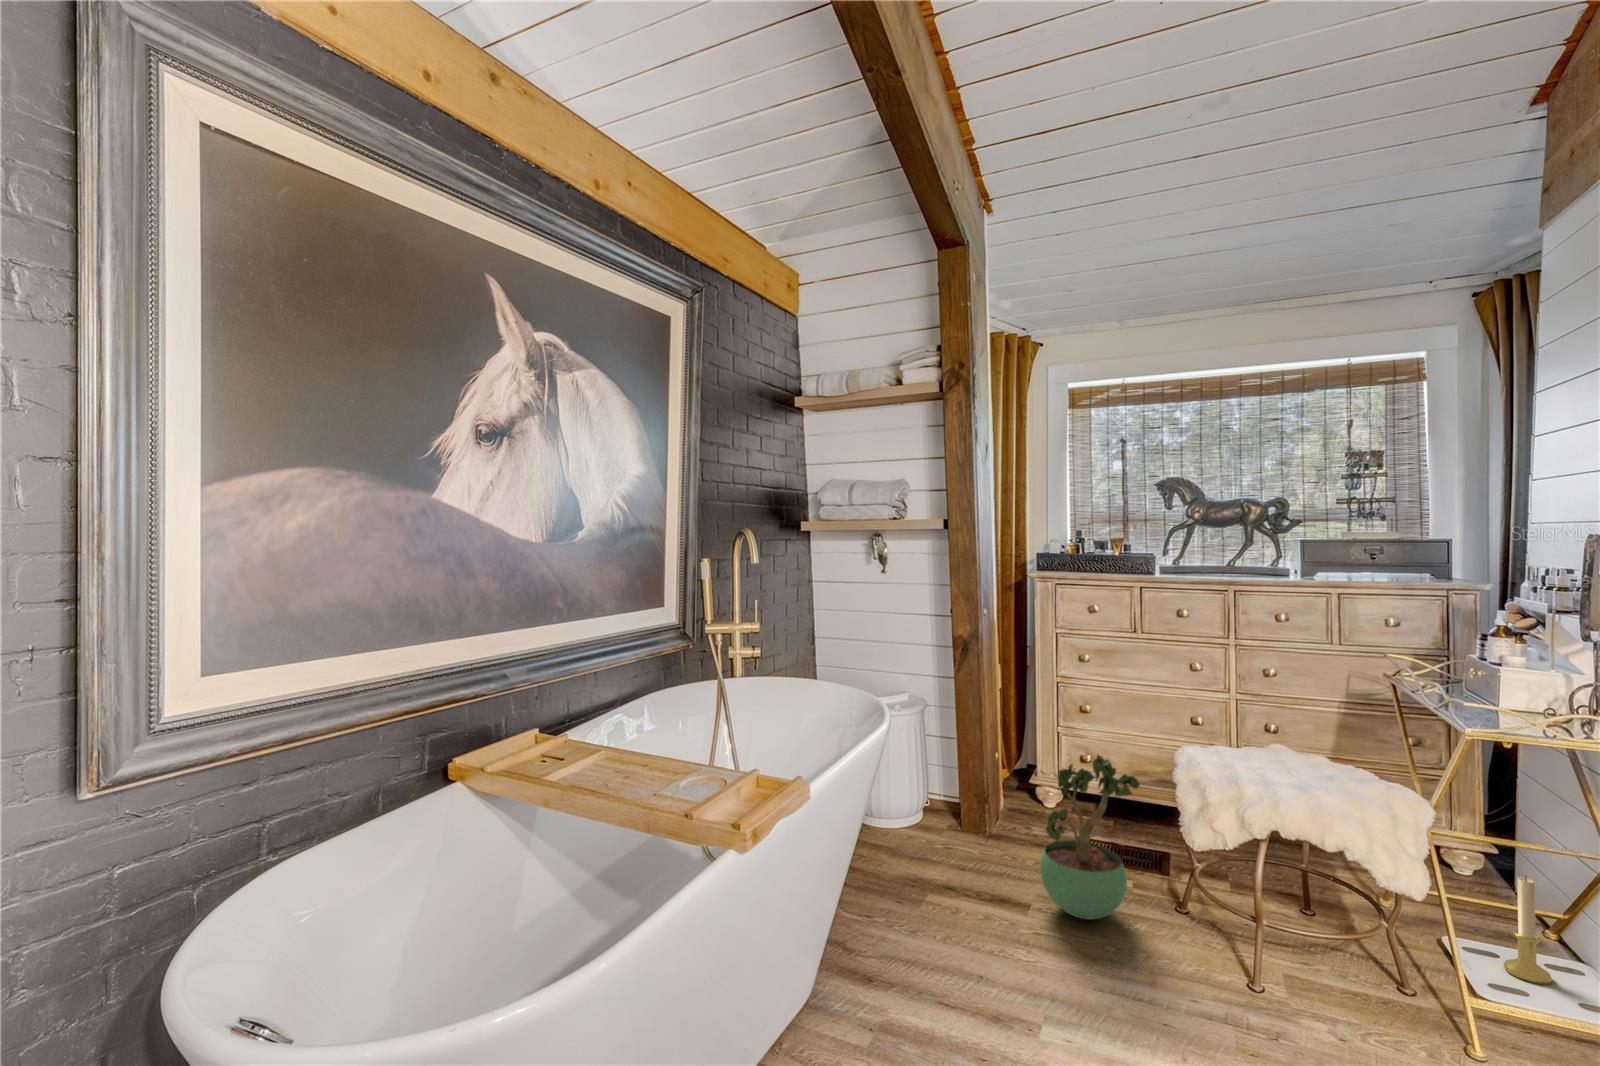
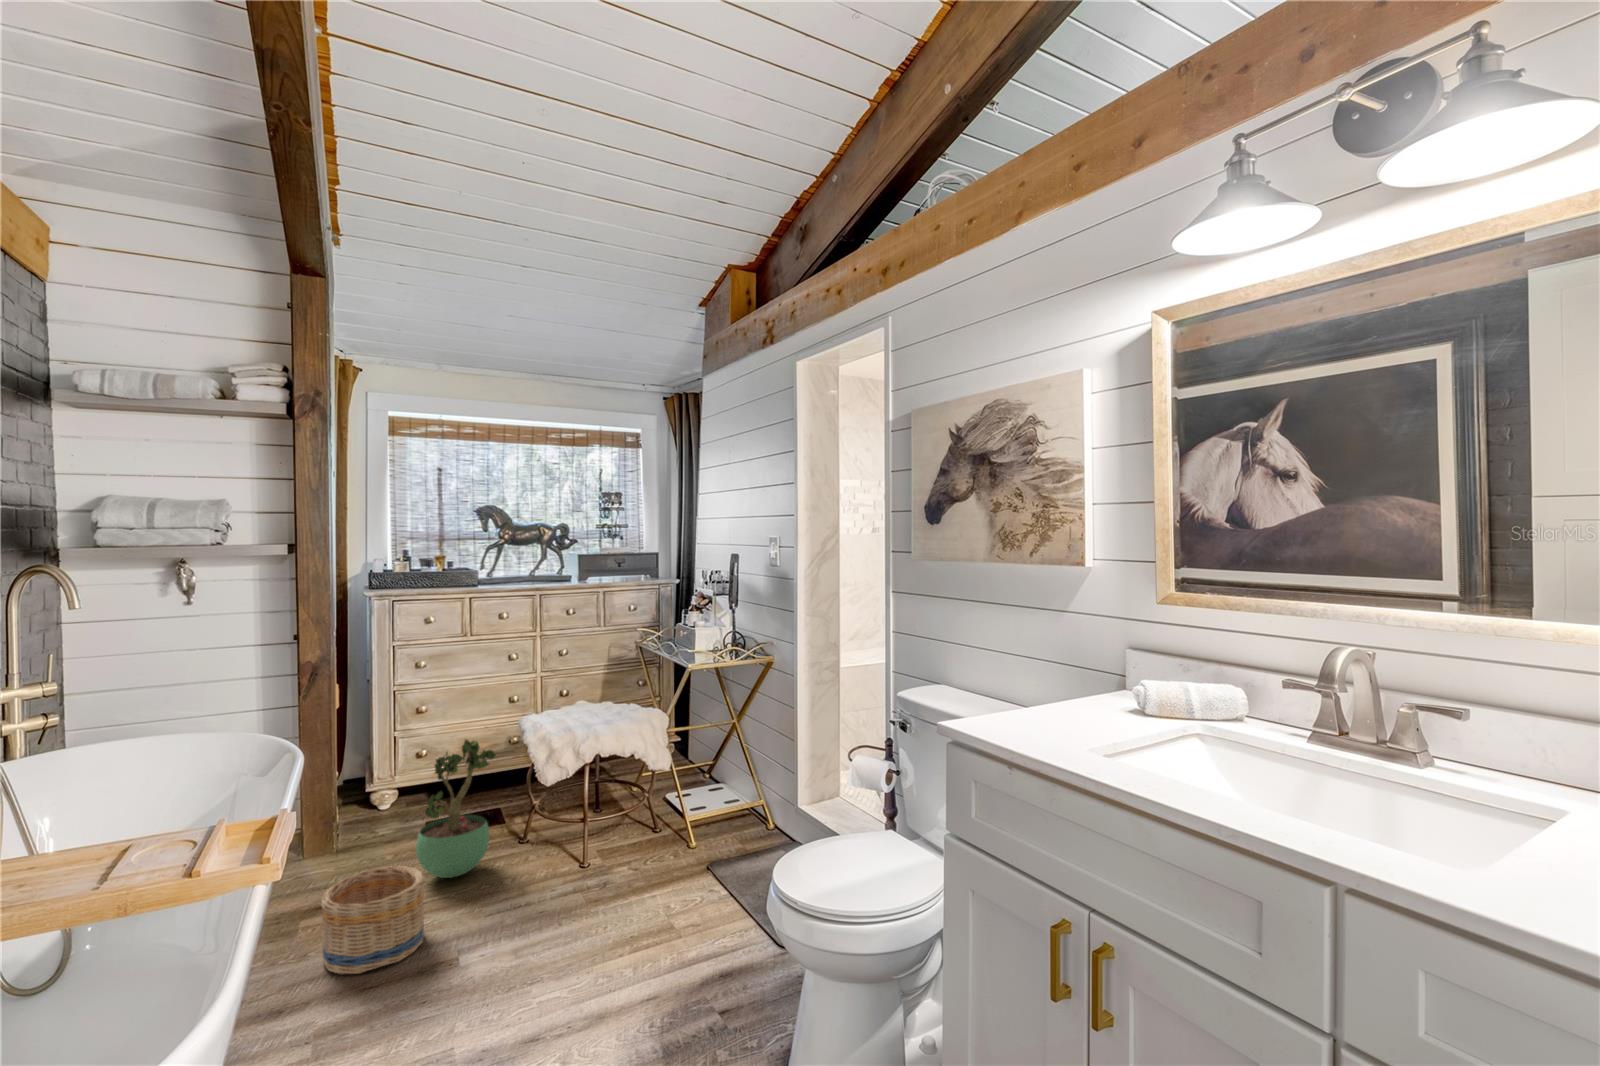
basket: none [921,871,1024,996] -> present [320,866,425,974]
candle holder: present [1503,876,1552,985] -> none [695,744,713,801]

